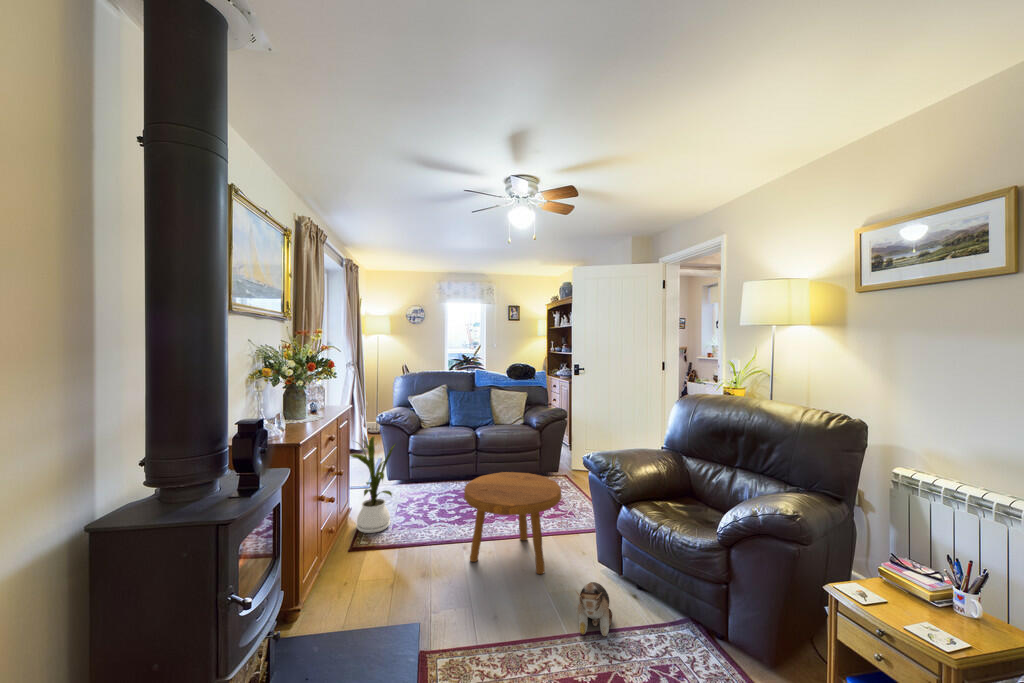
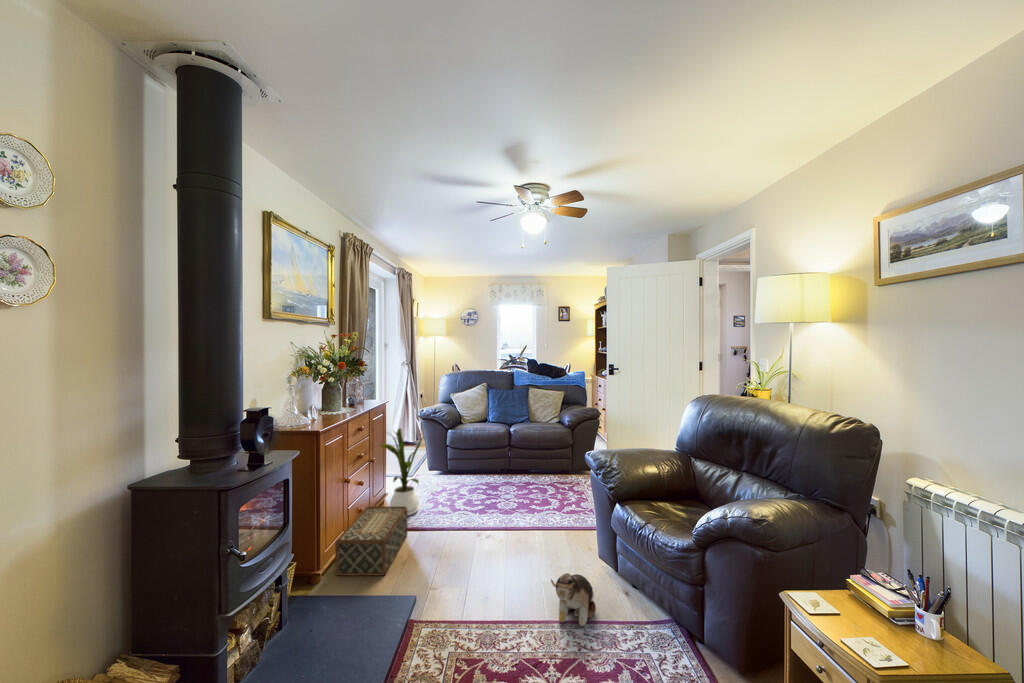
footstool: present [464,472,562,574] -> none [474,467,566,565]
woven basket: none [314,522,386,609] -> present [335,506,407,576]

